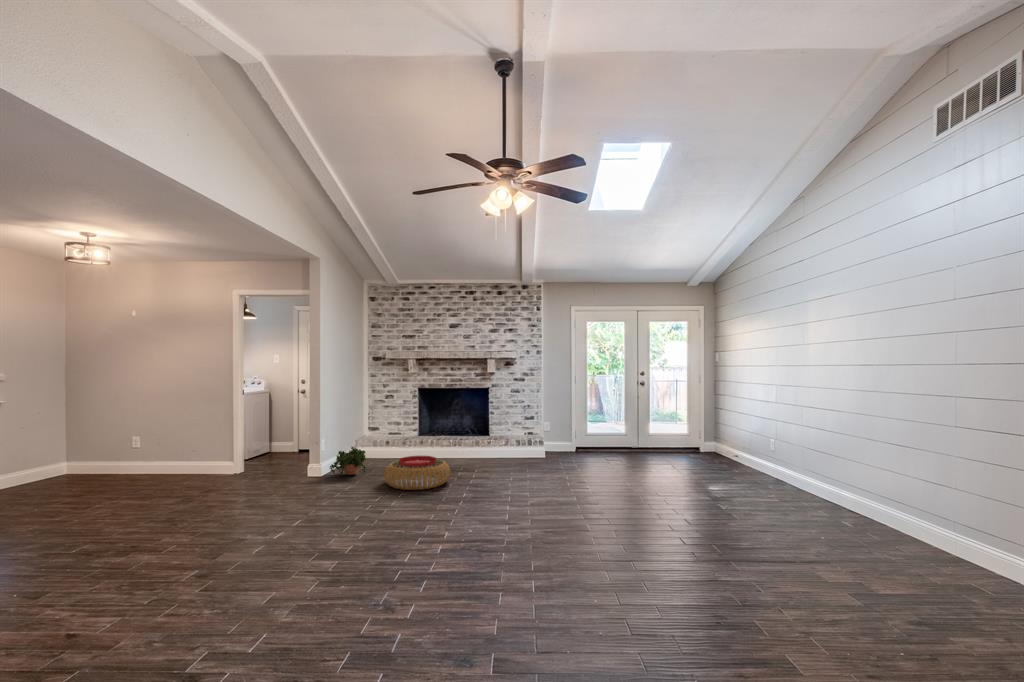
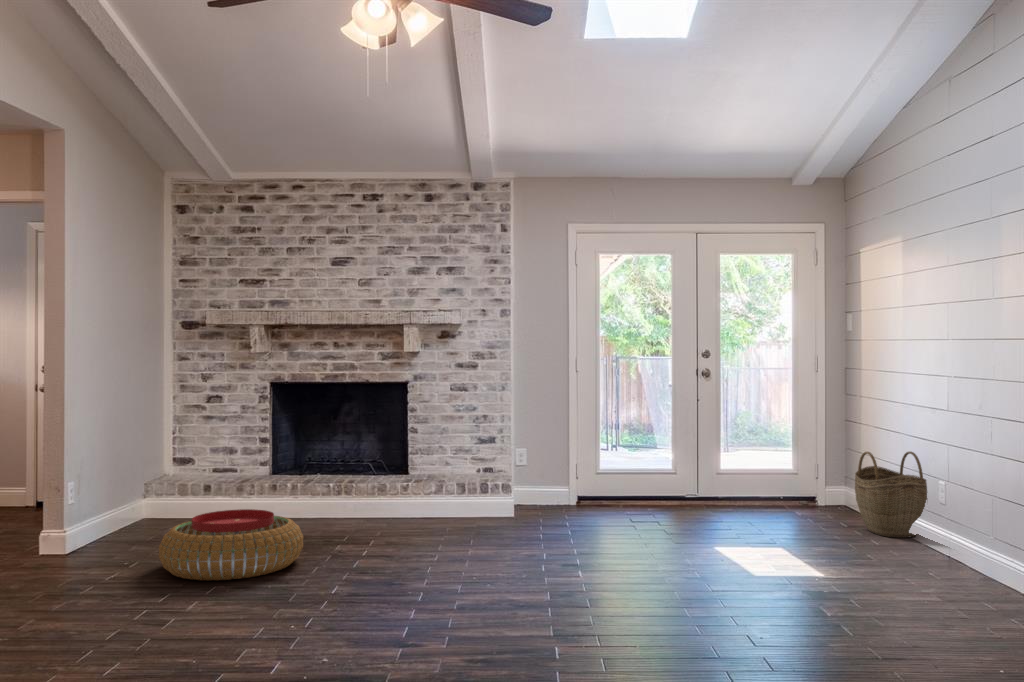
woven basket: none [719,427,755,470] -> present [855,452,928,538]
potted plant: present [330,447,366,475] -> none [60,491,142,550]

